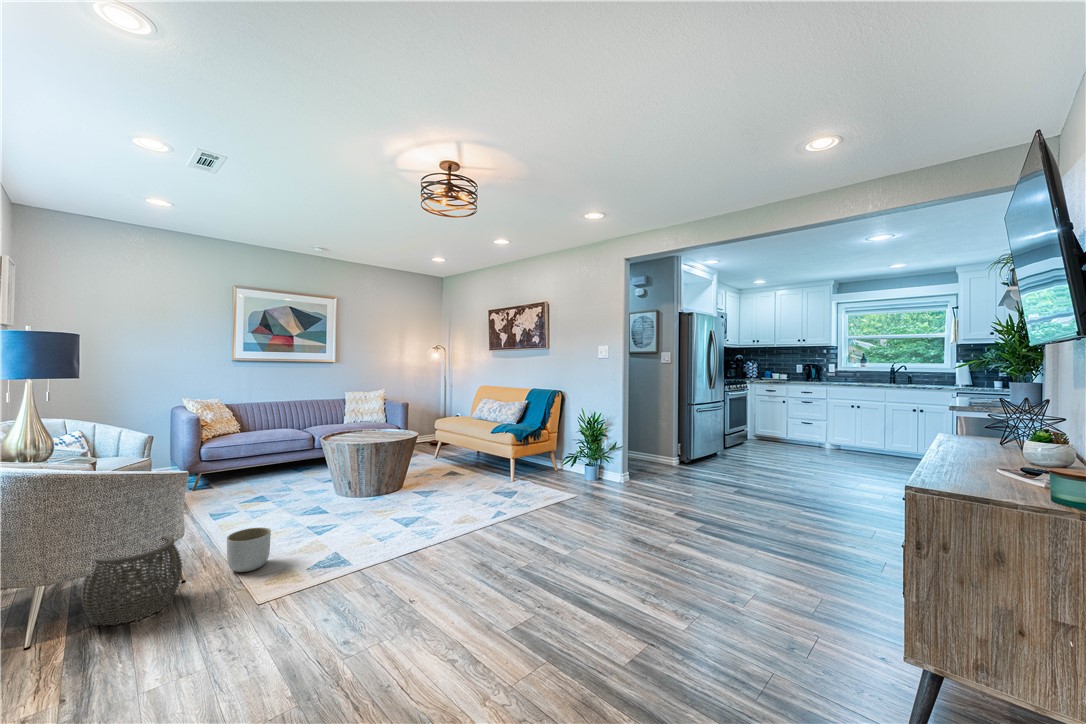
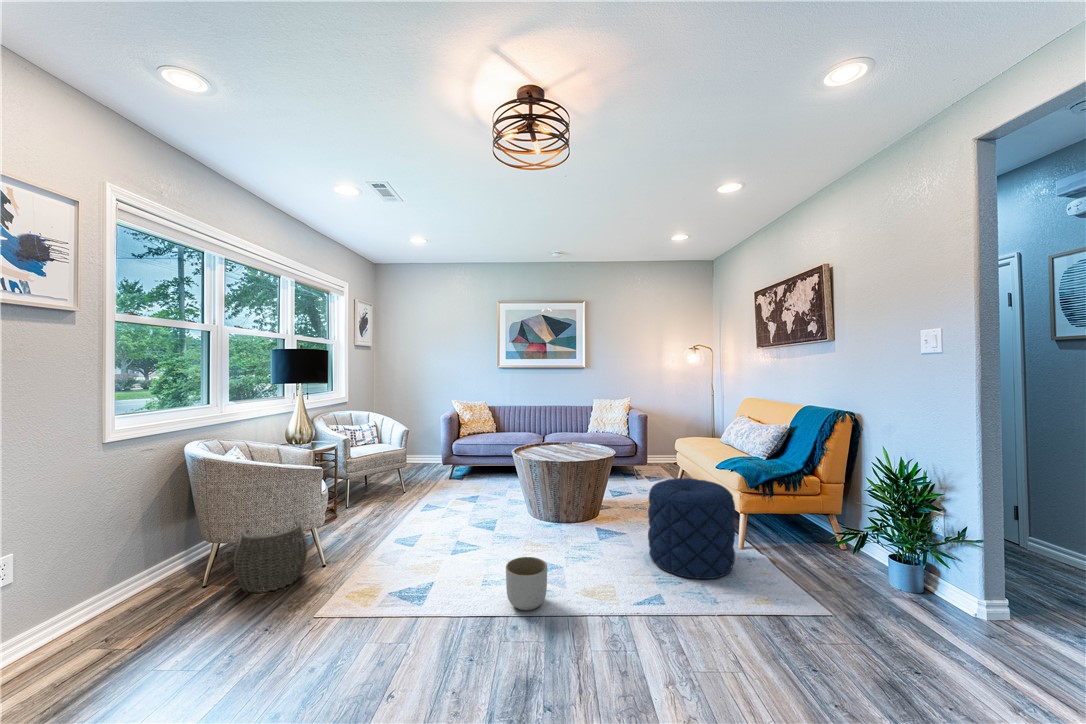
pouf: none [469,439,524,500] -> present [648,478,735,579]
planter: present [227,528,271,572] -> present [506,557,547,610]

